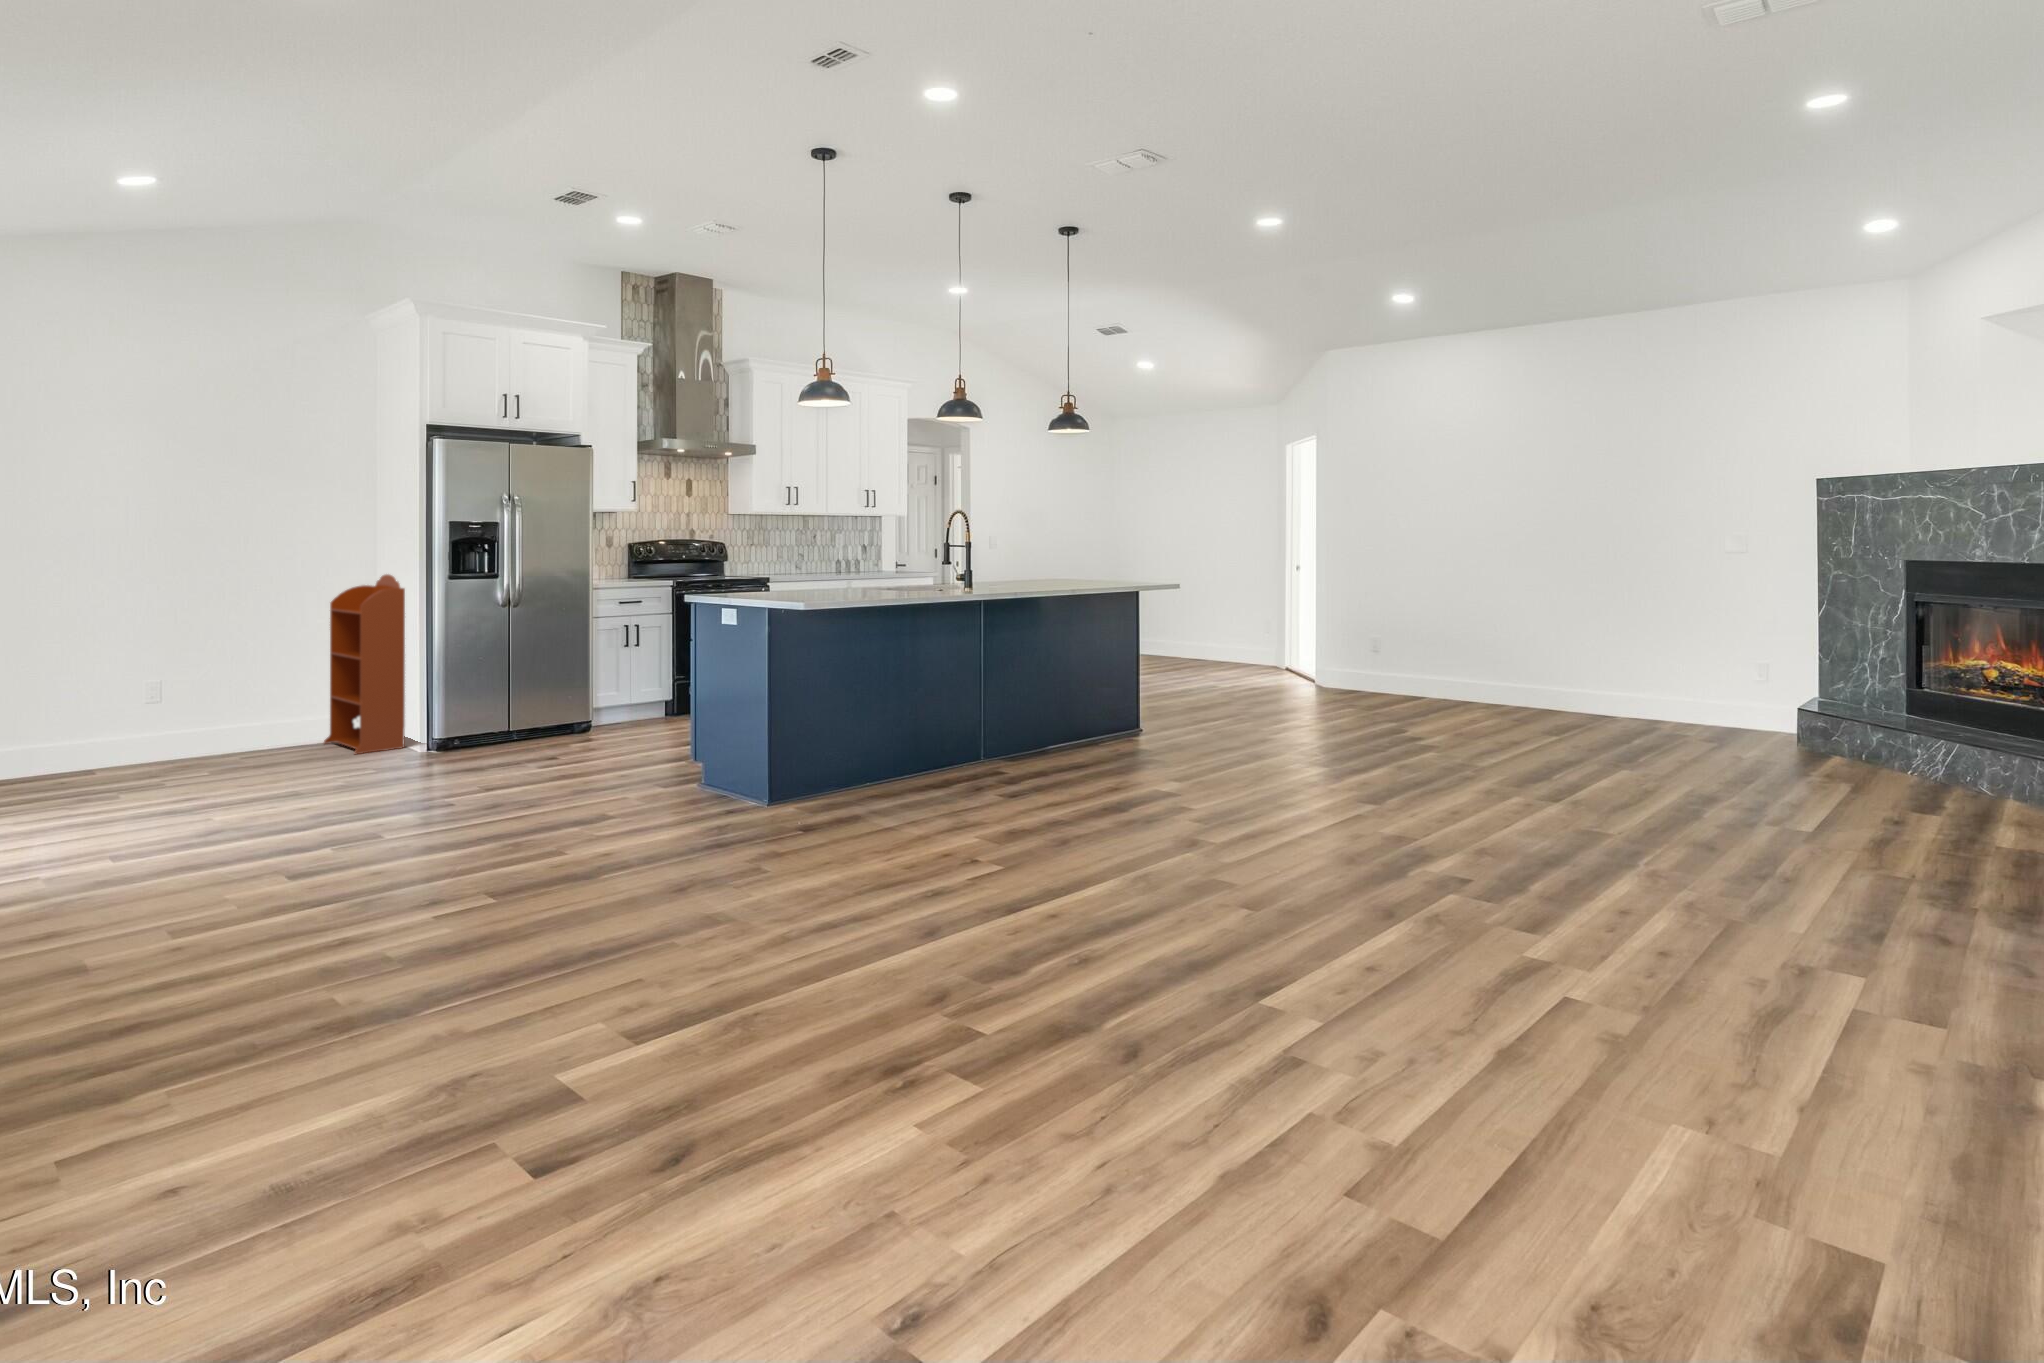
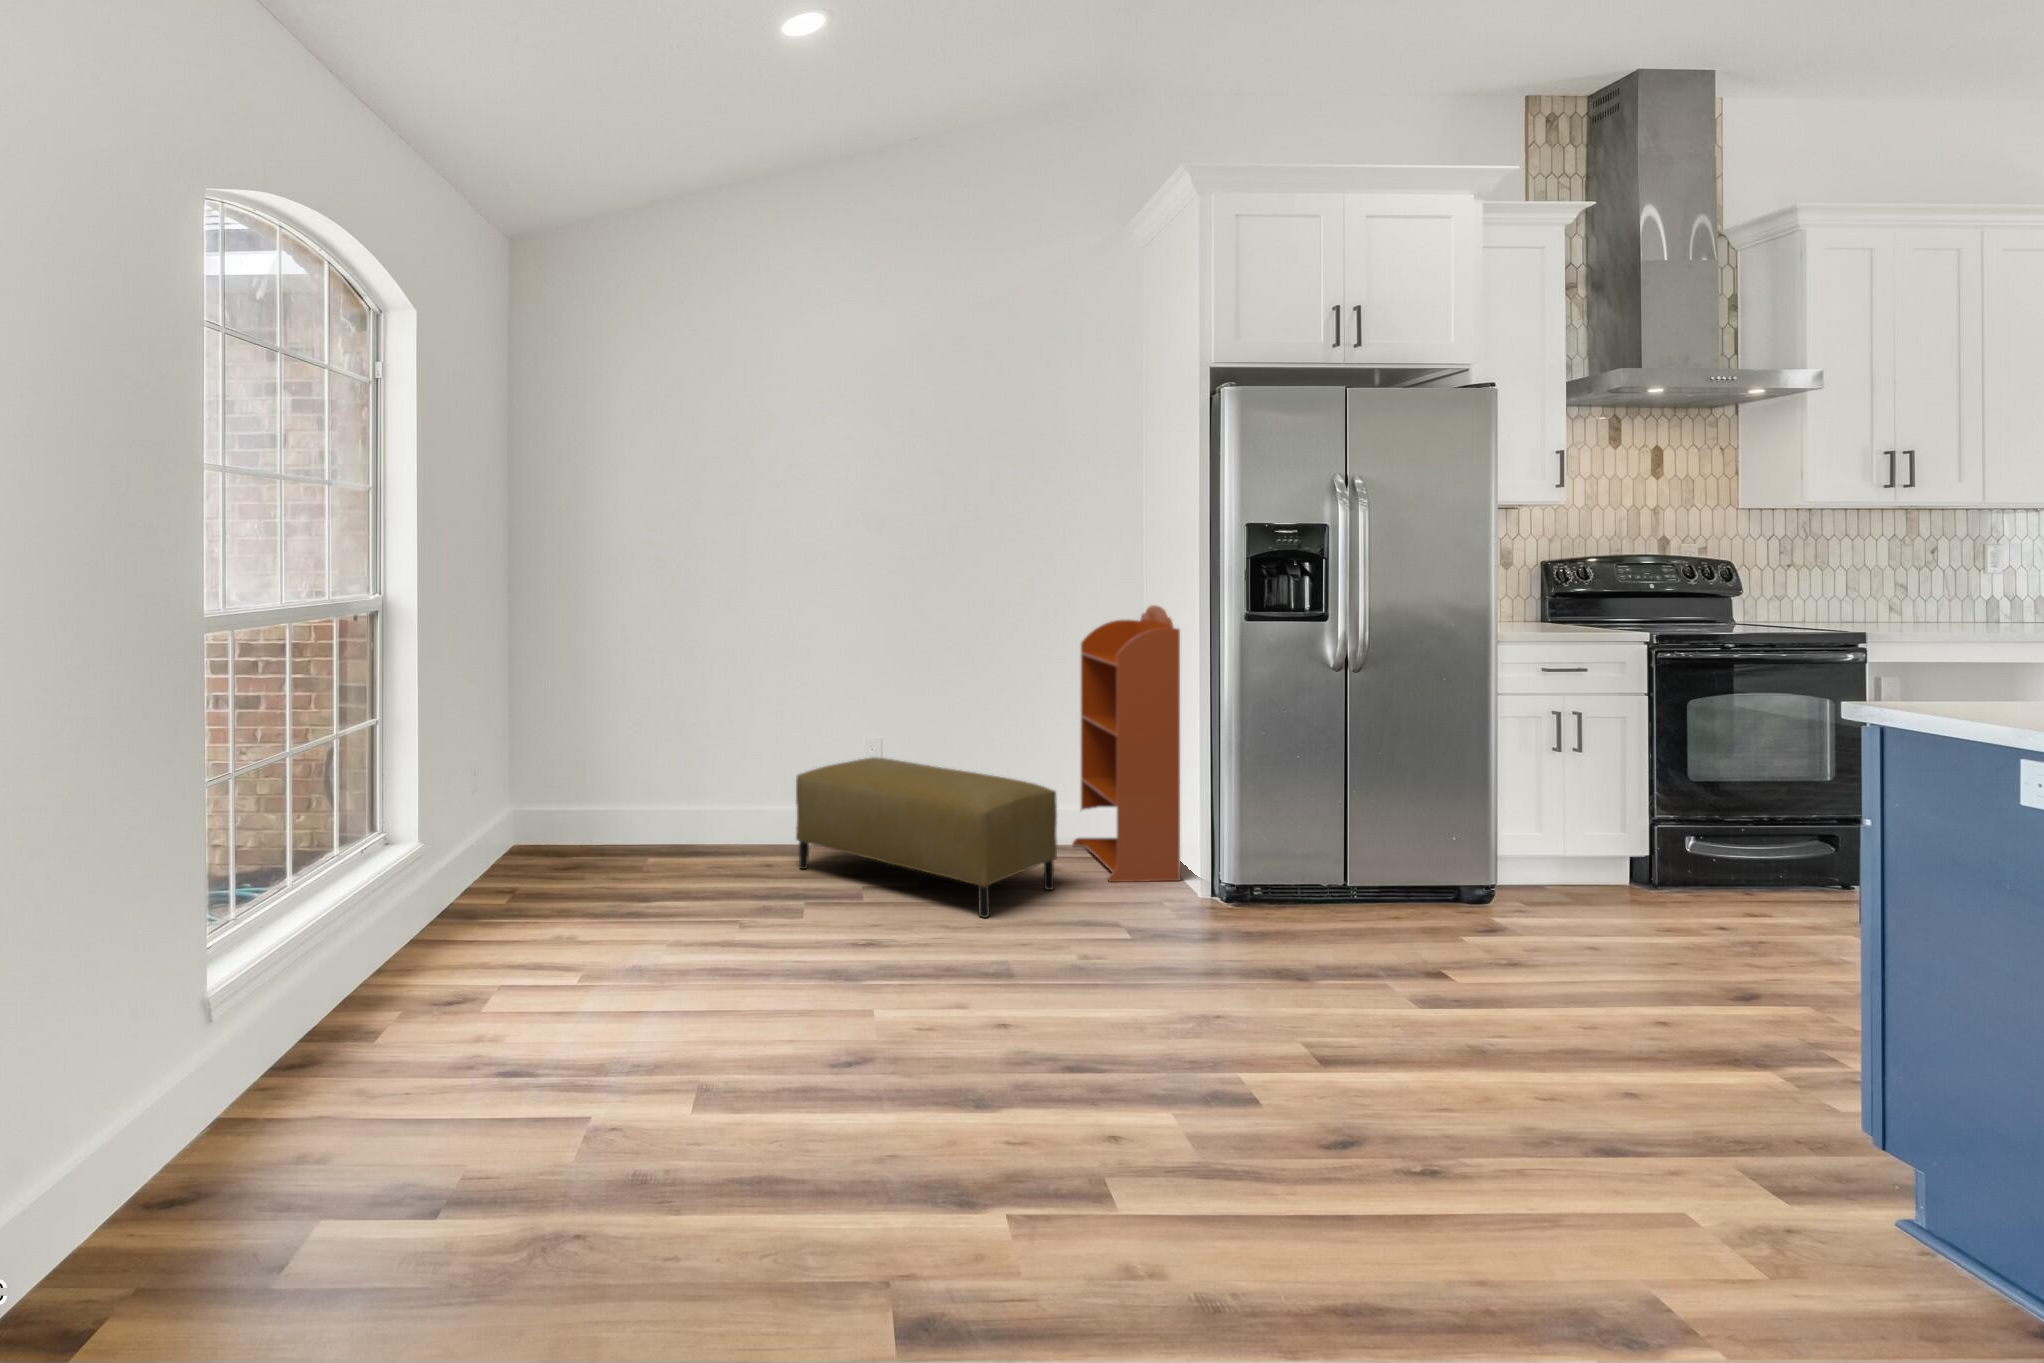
ottoman: none [91,693,317,781] -> present [796,757,1057,918]

